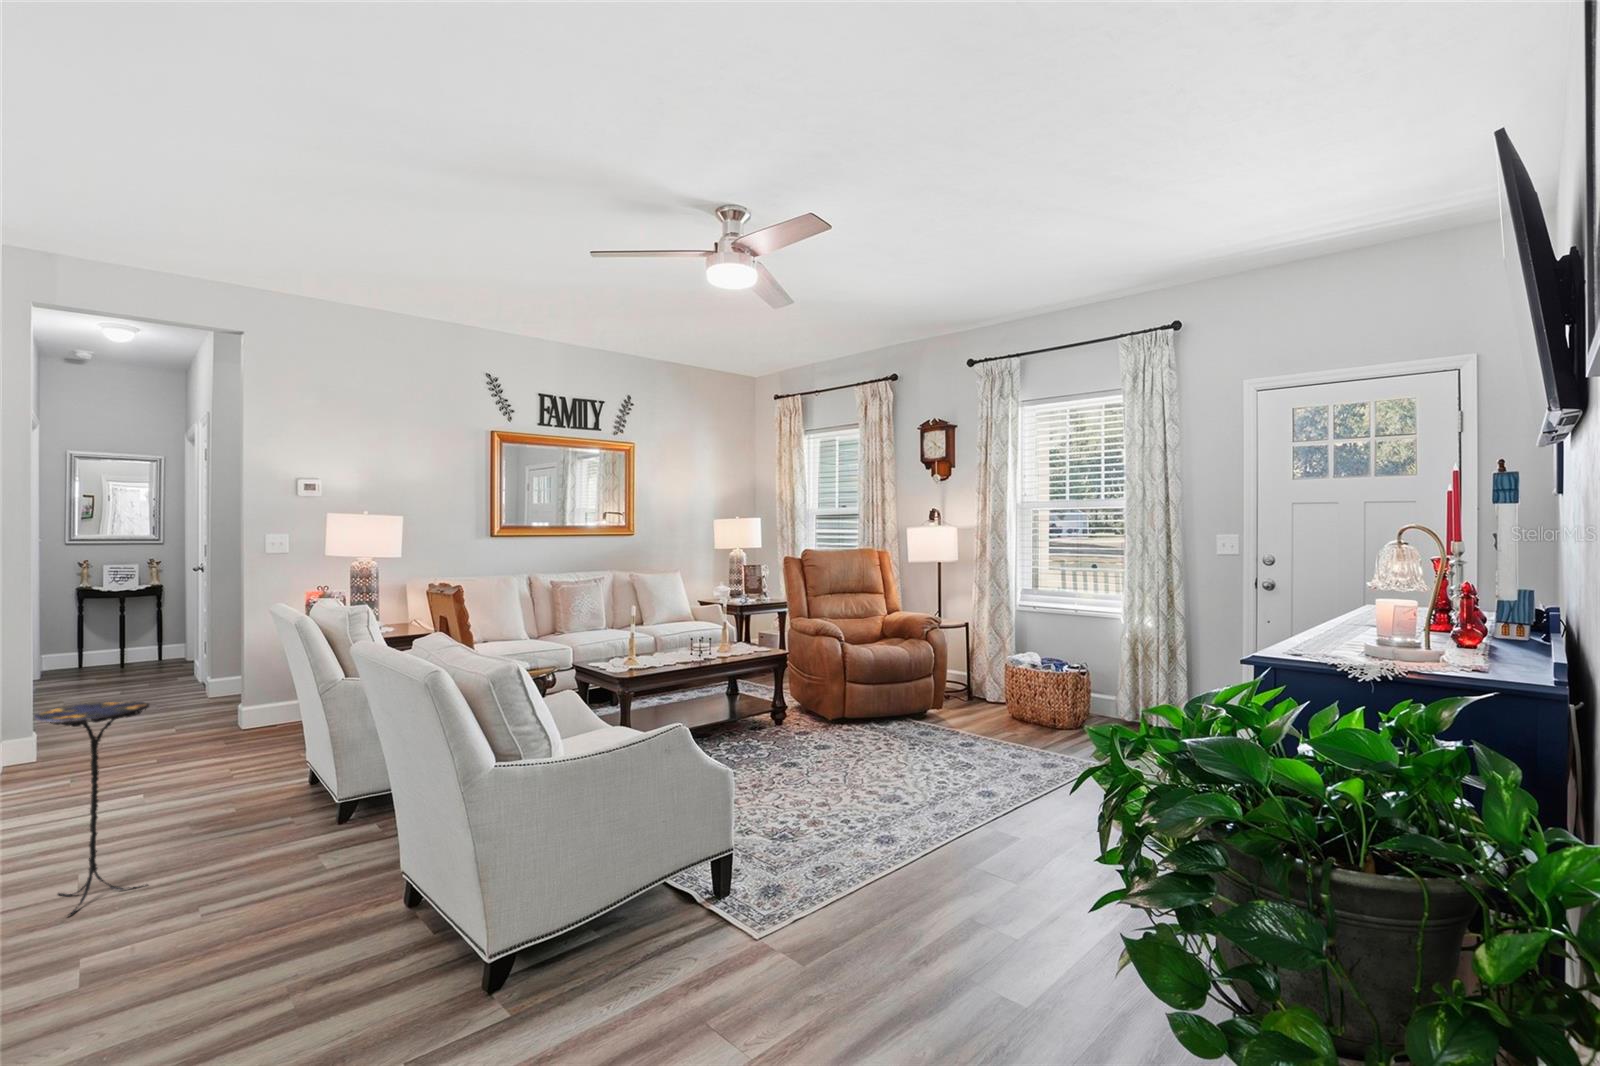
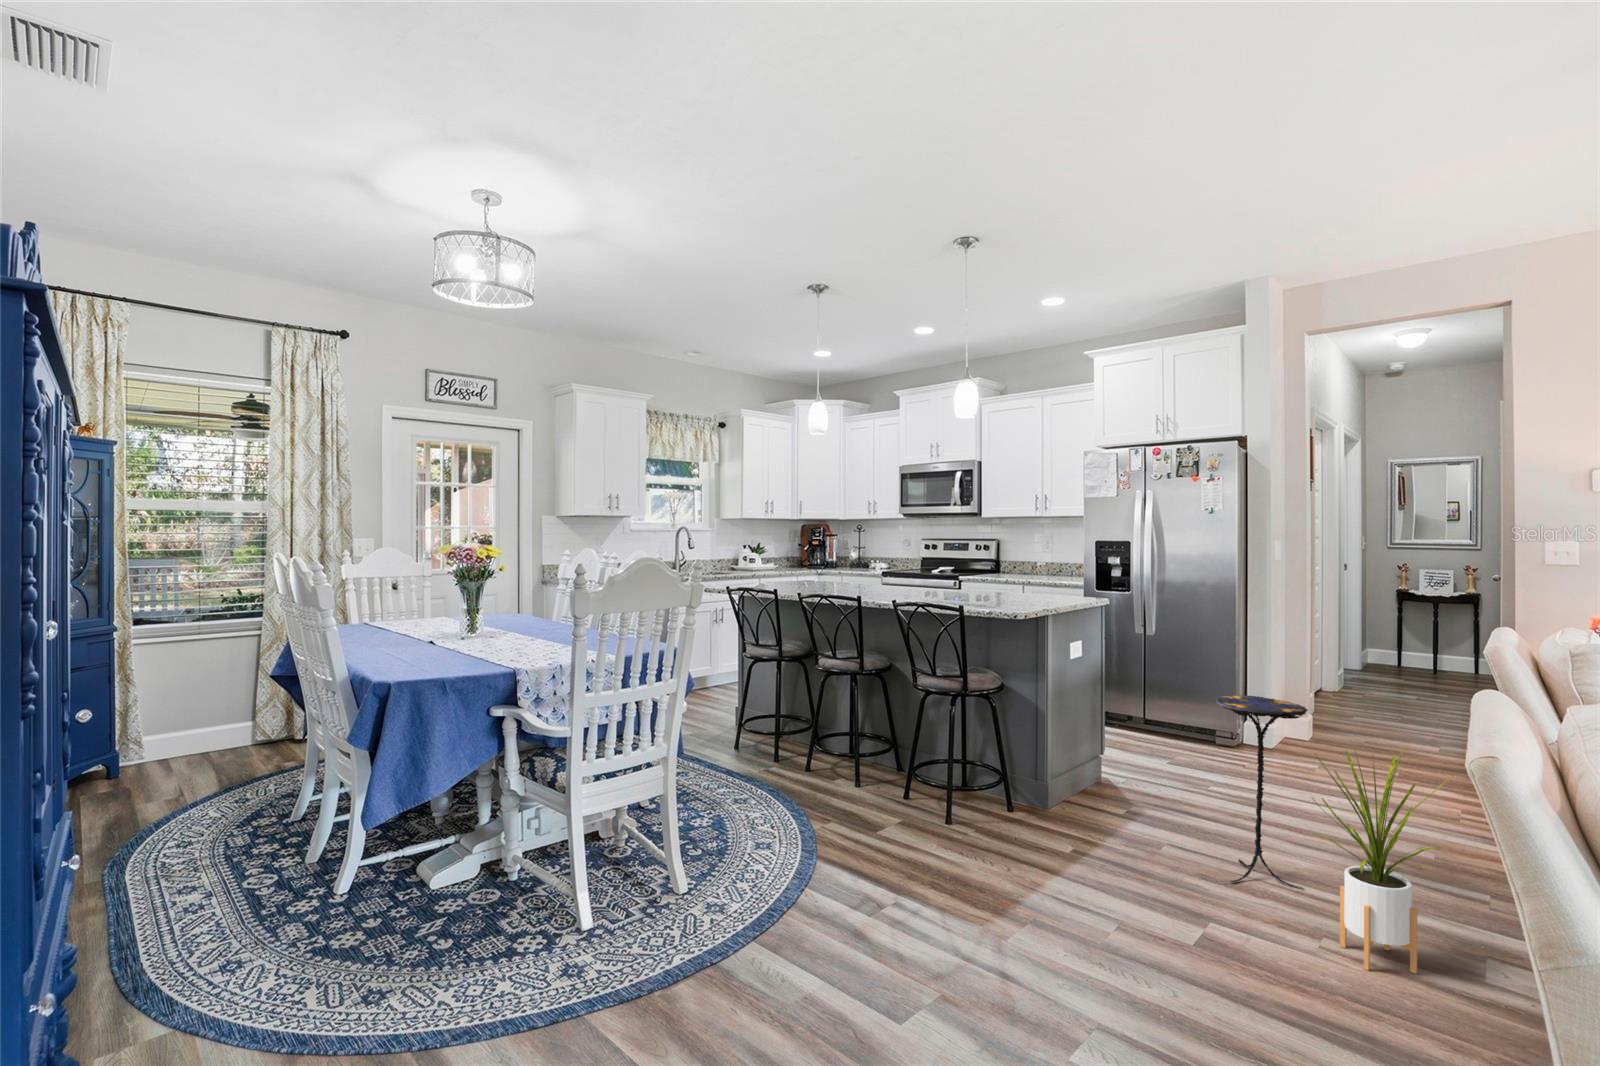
house plant: none [187,706,313,913] -> present [1312,742,1451,973]

